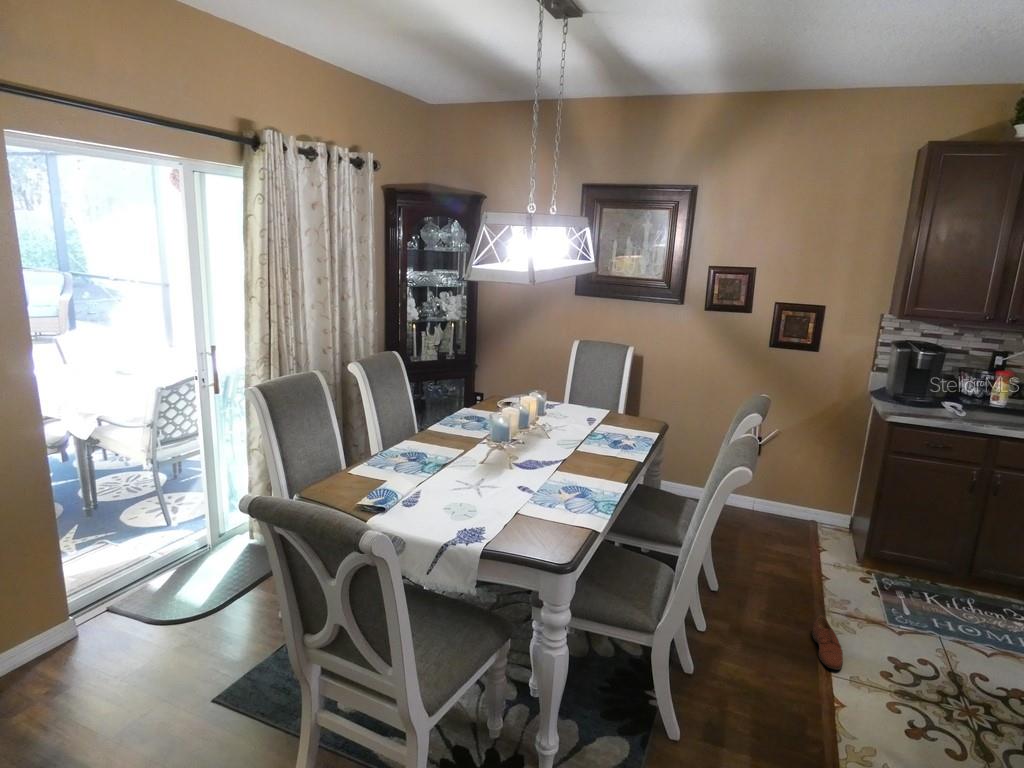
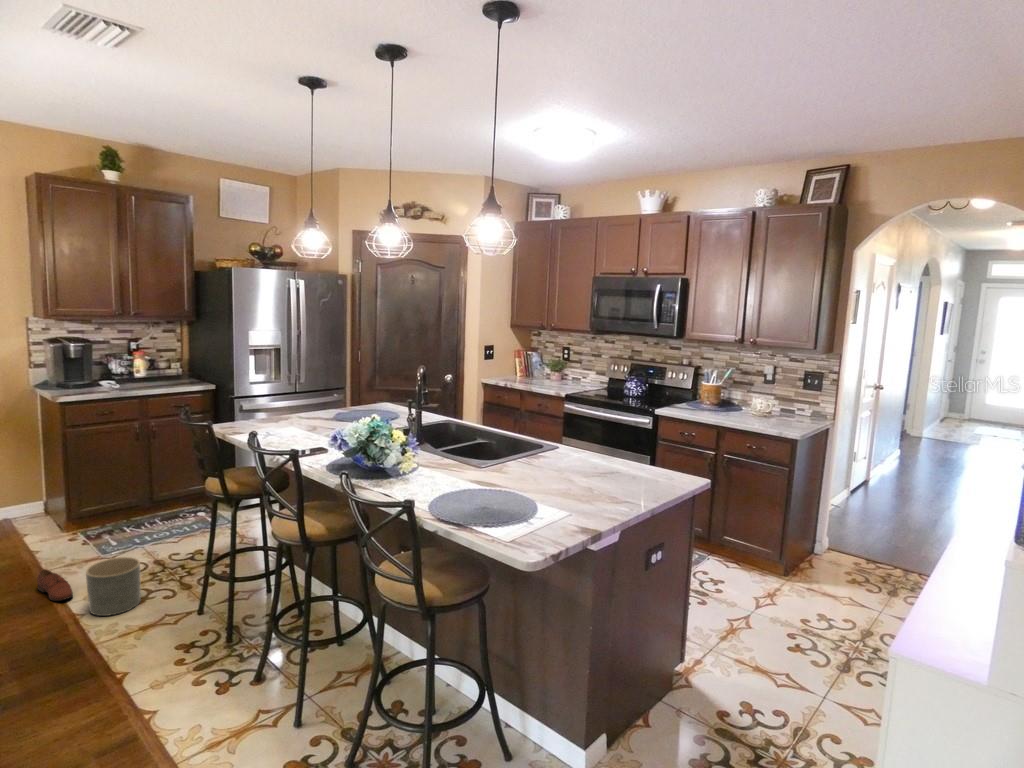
planter: none [852,652,926,737] -> present [86,557,141,616]

